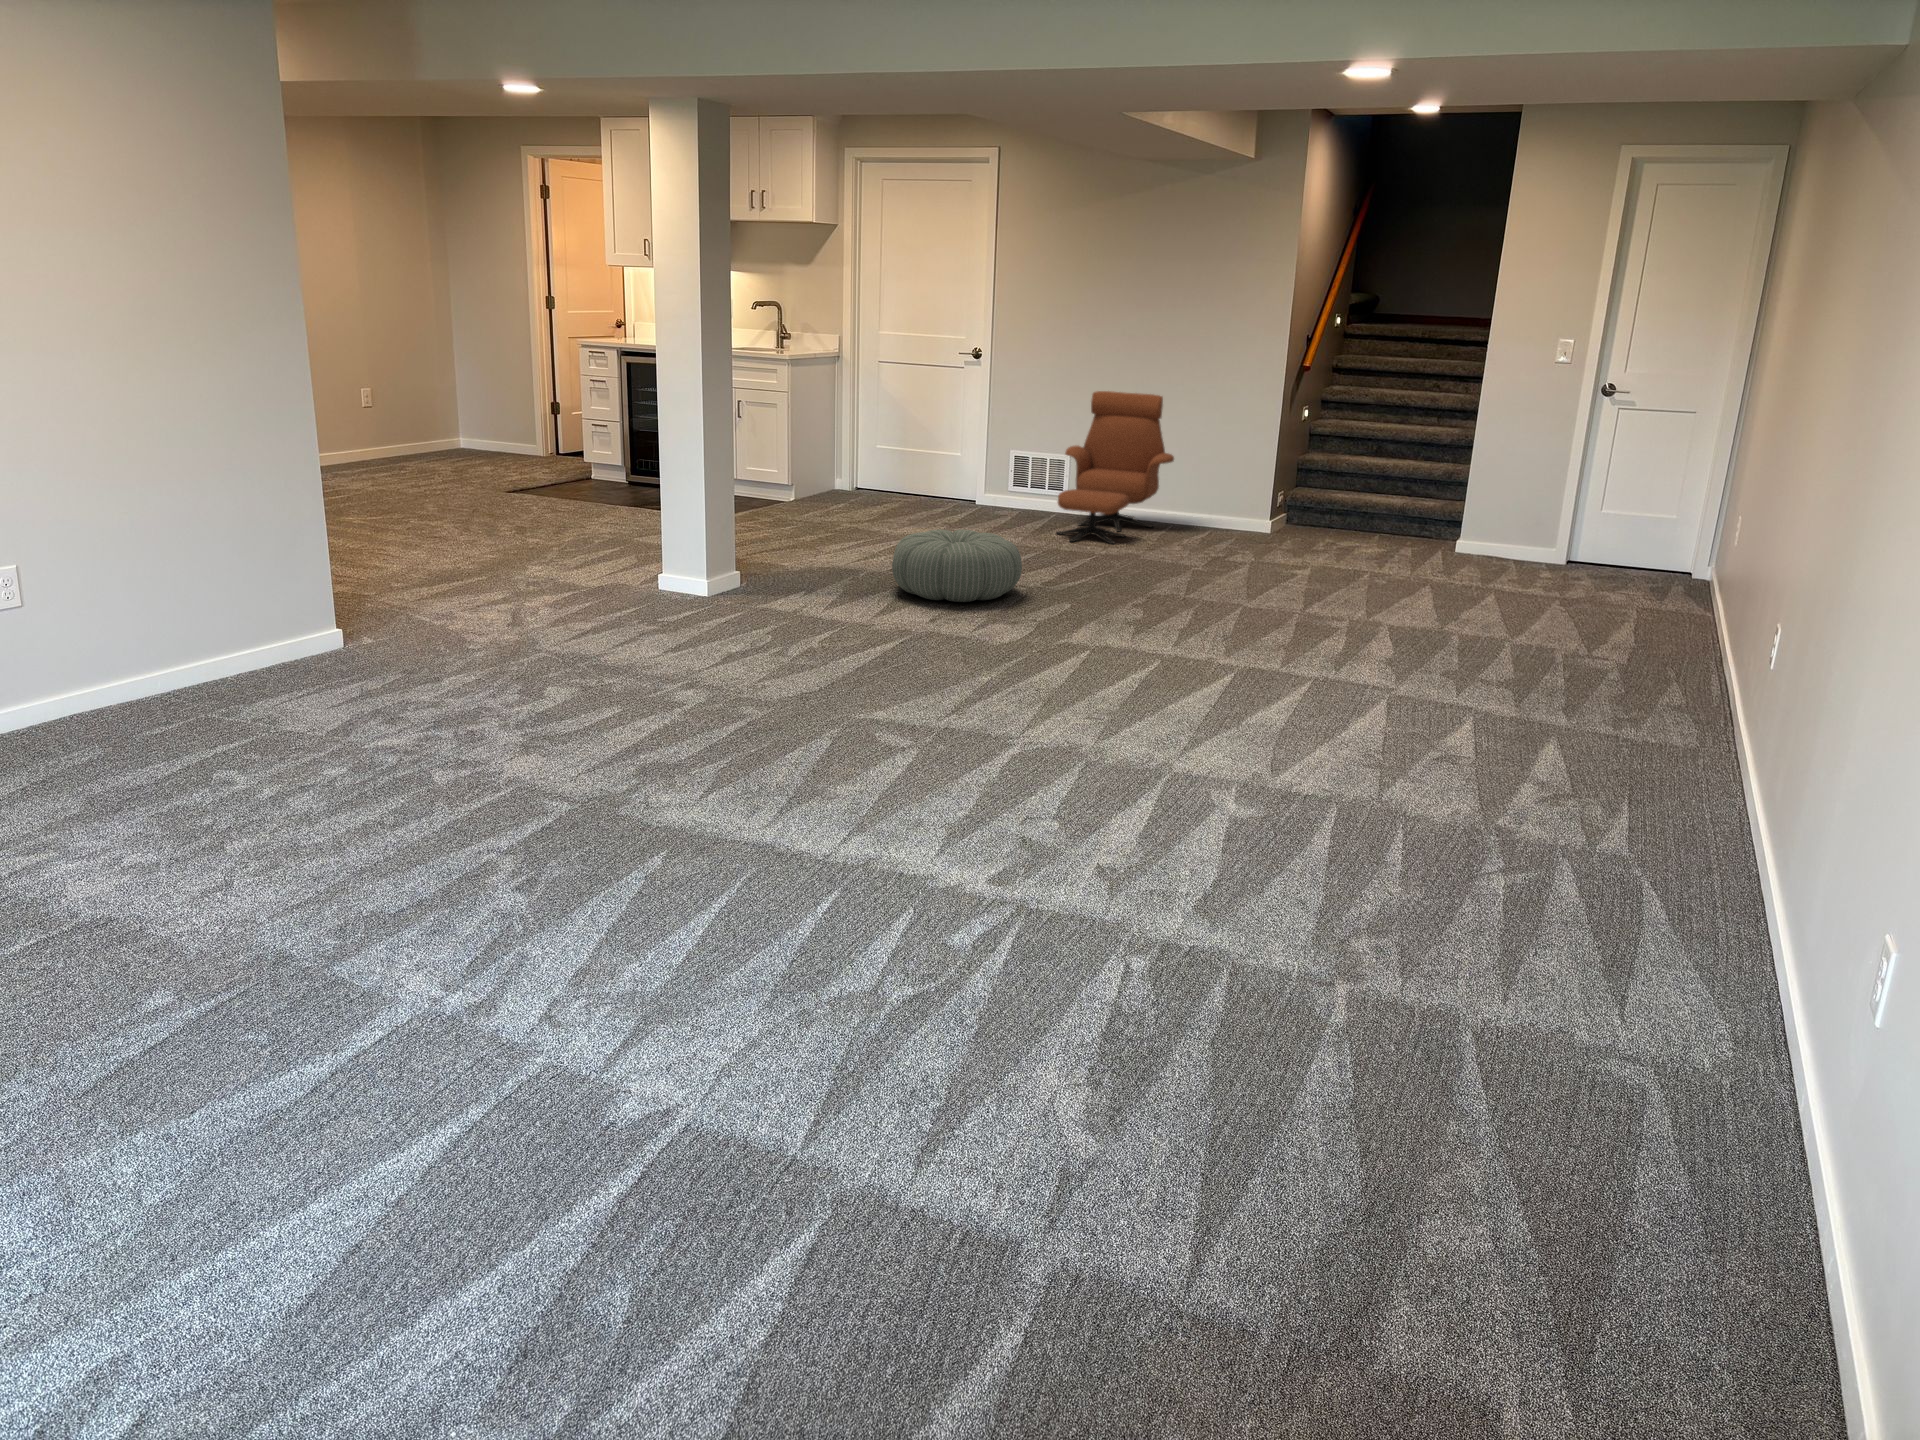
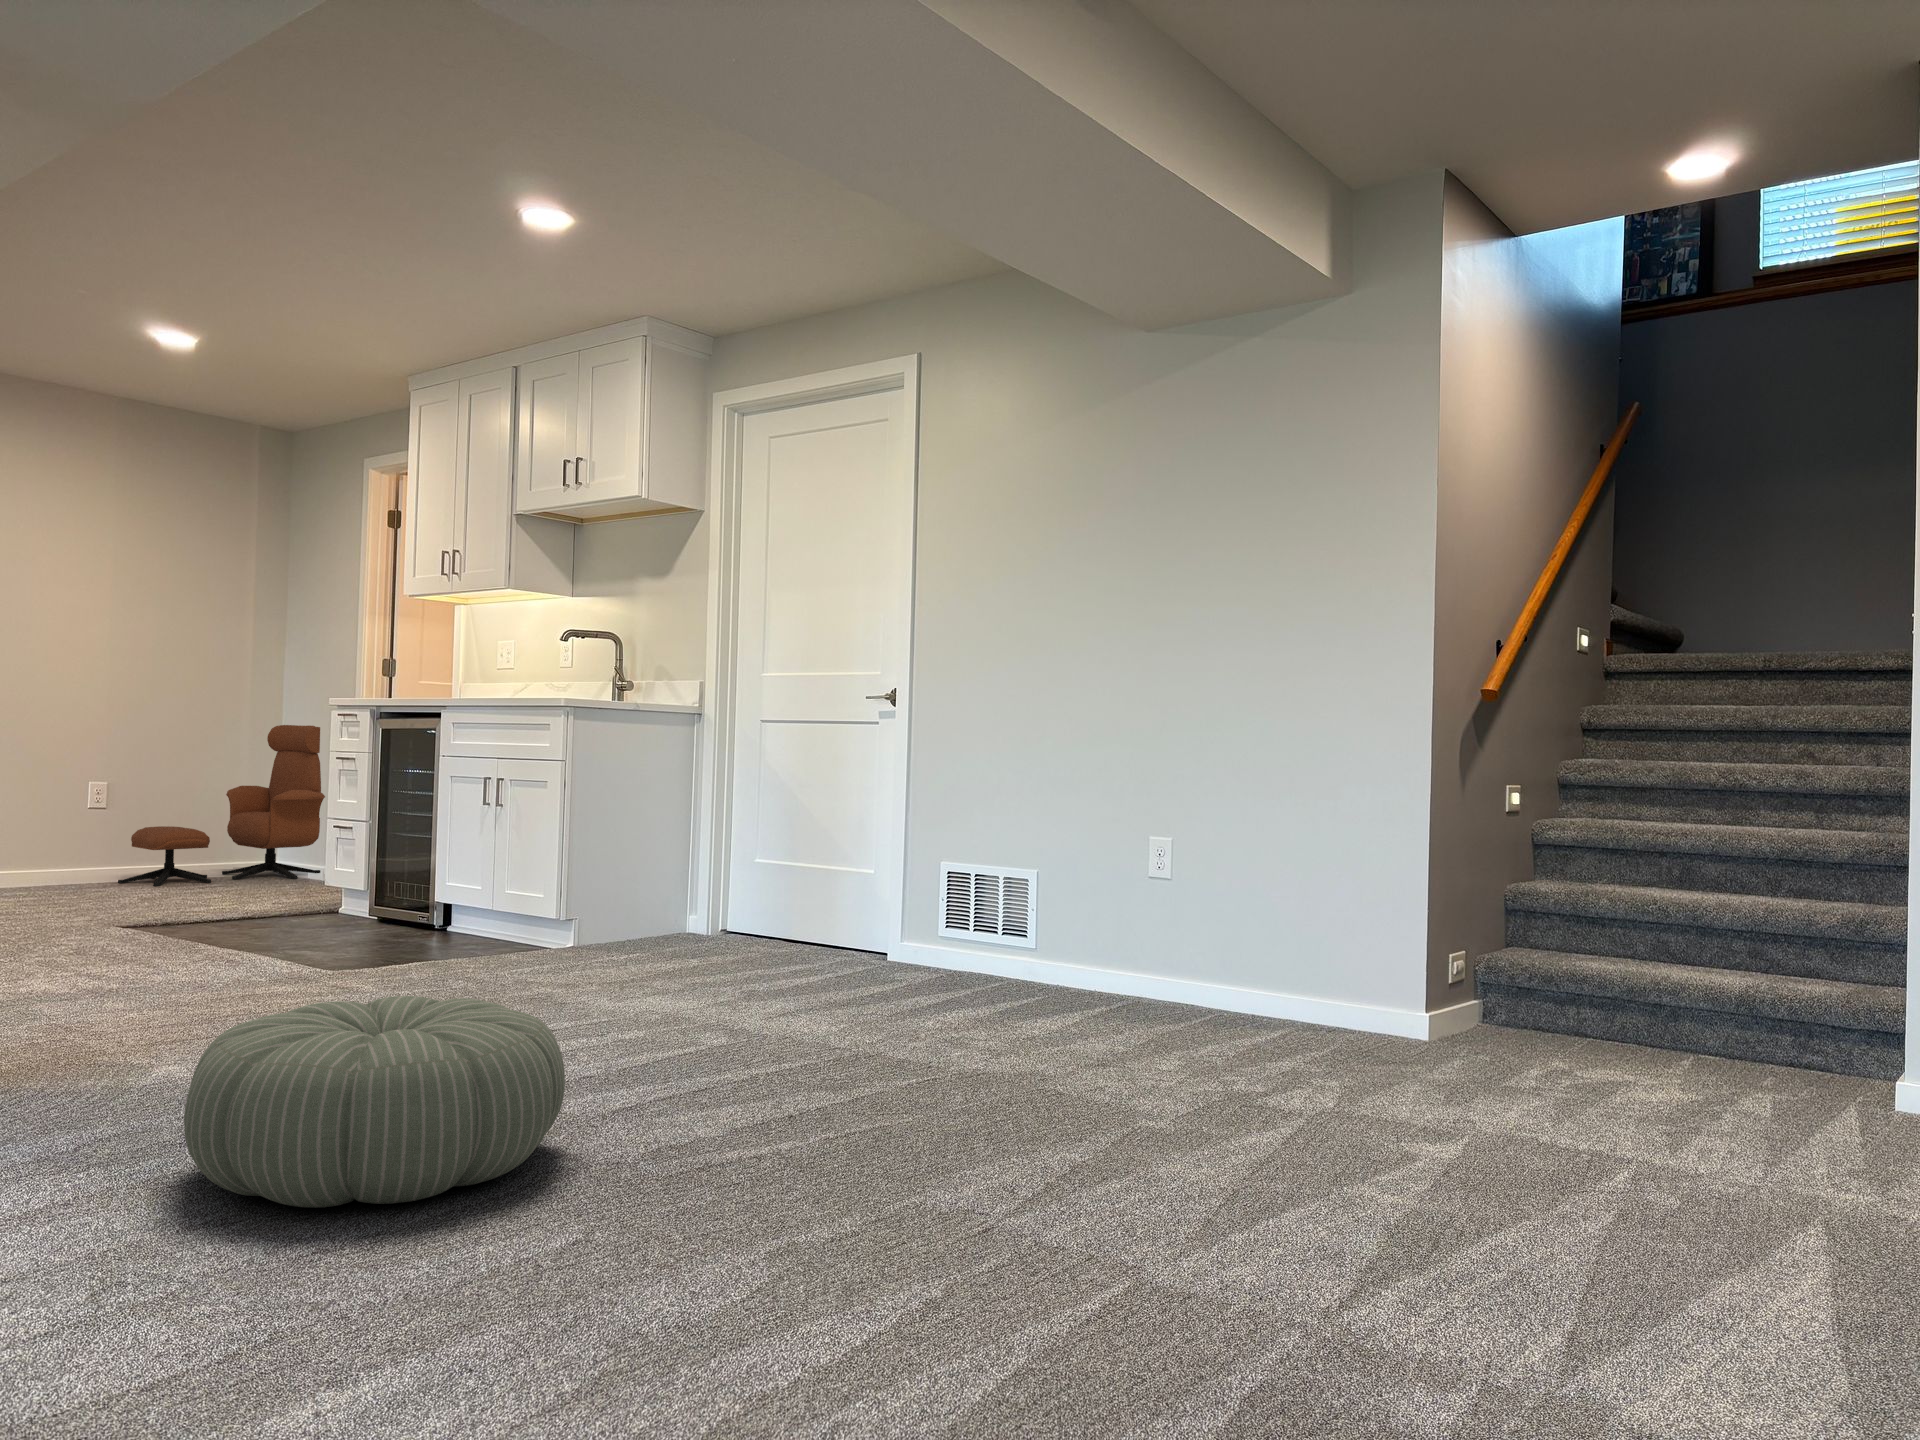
lounge chair: present [1057,391,1174,544] -> present [118,725,325,886]

